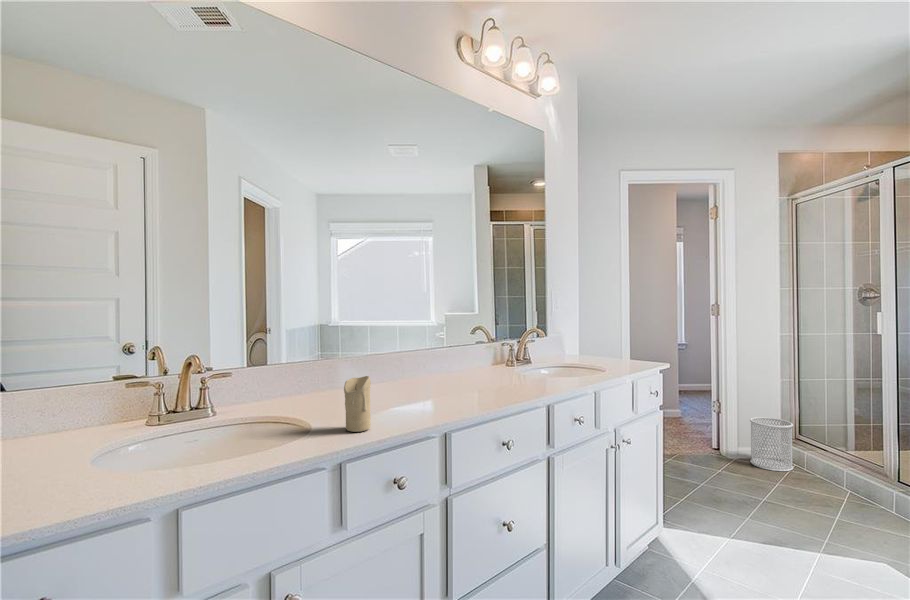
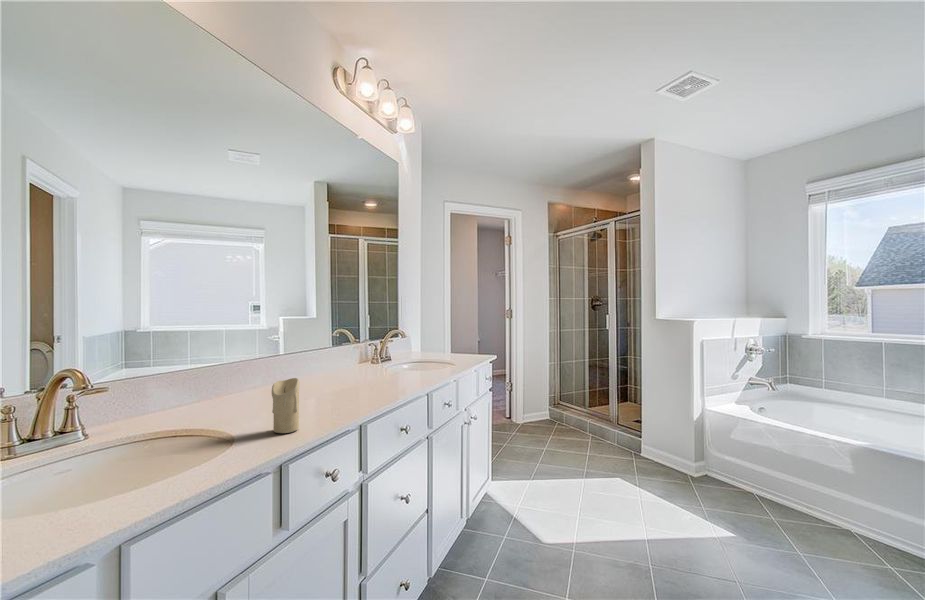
wastebasket: present [750,417,793,471] -> none [531,392,558,430]

